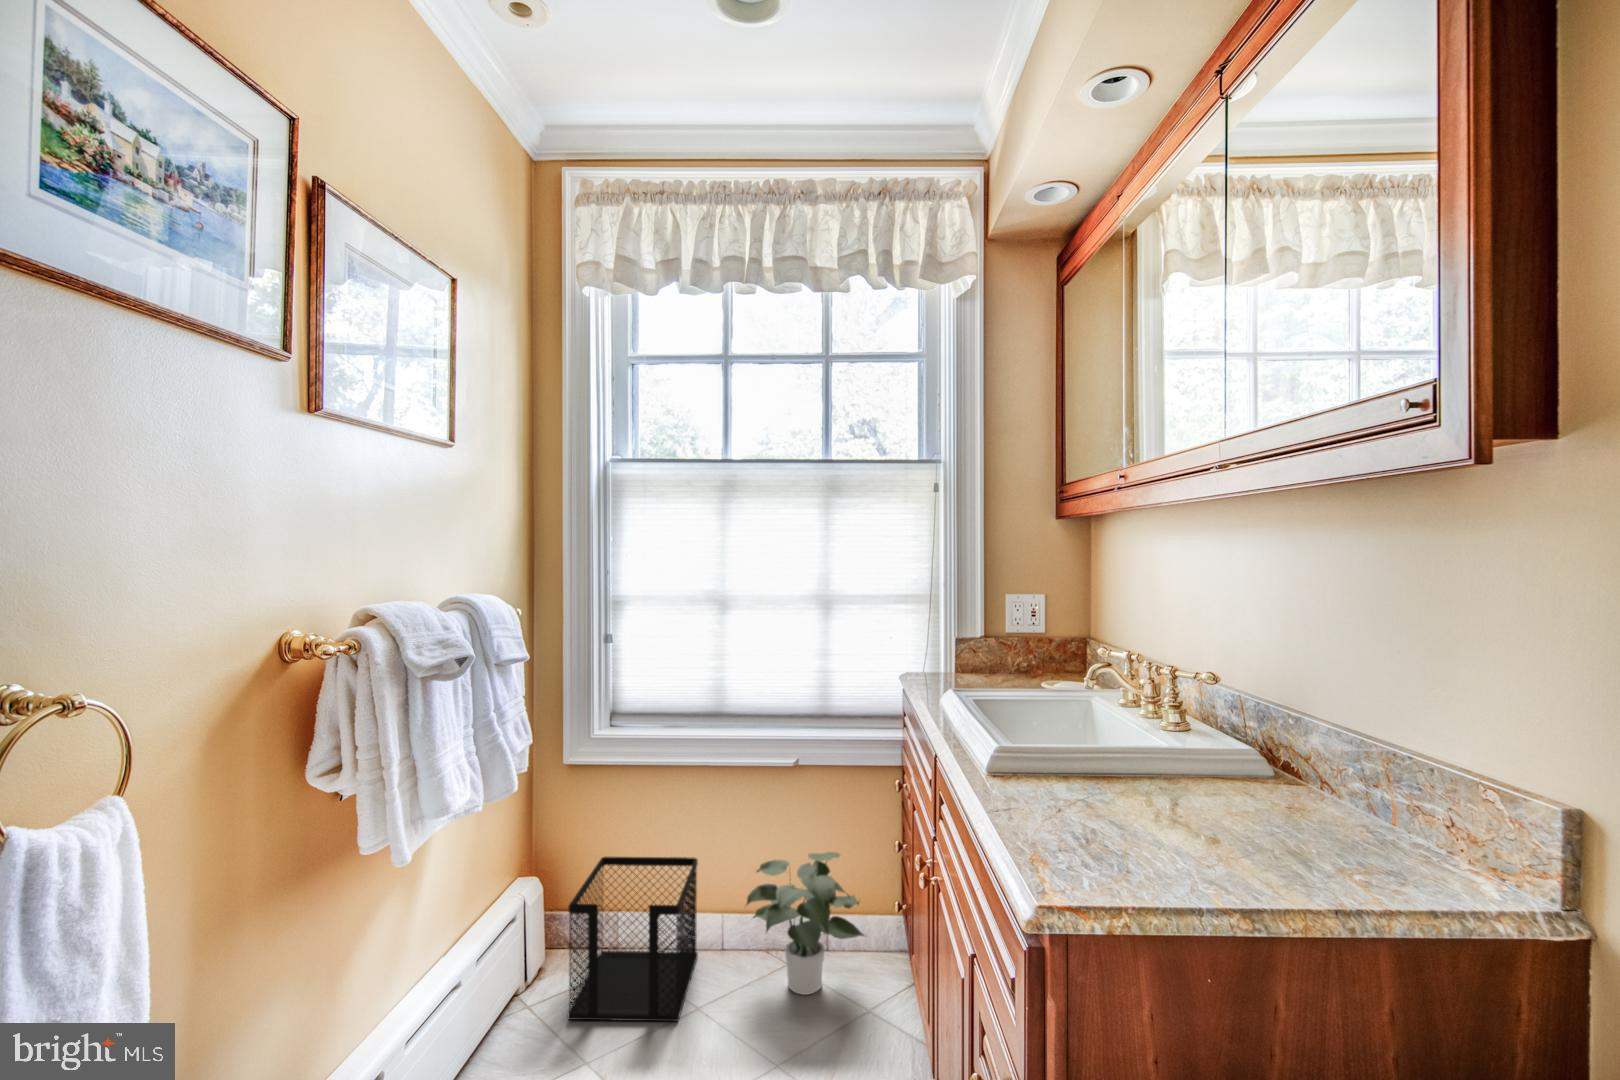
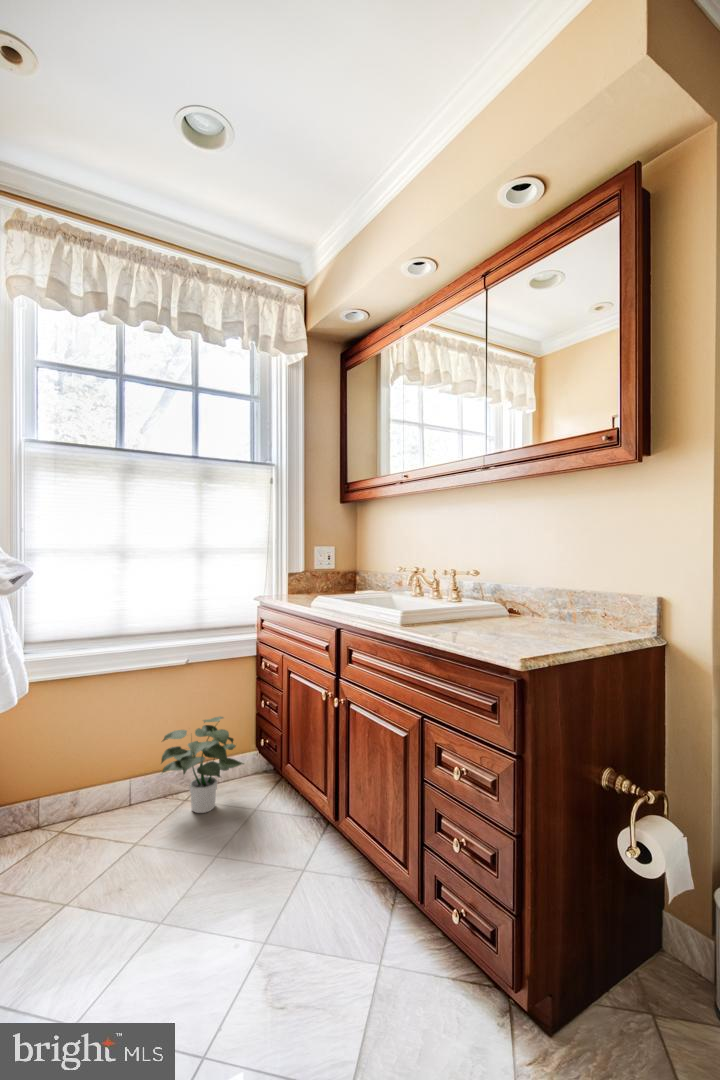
wastebasket: present [568,857,698,1021] -> none [26,742,124,881]

